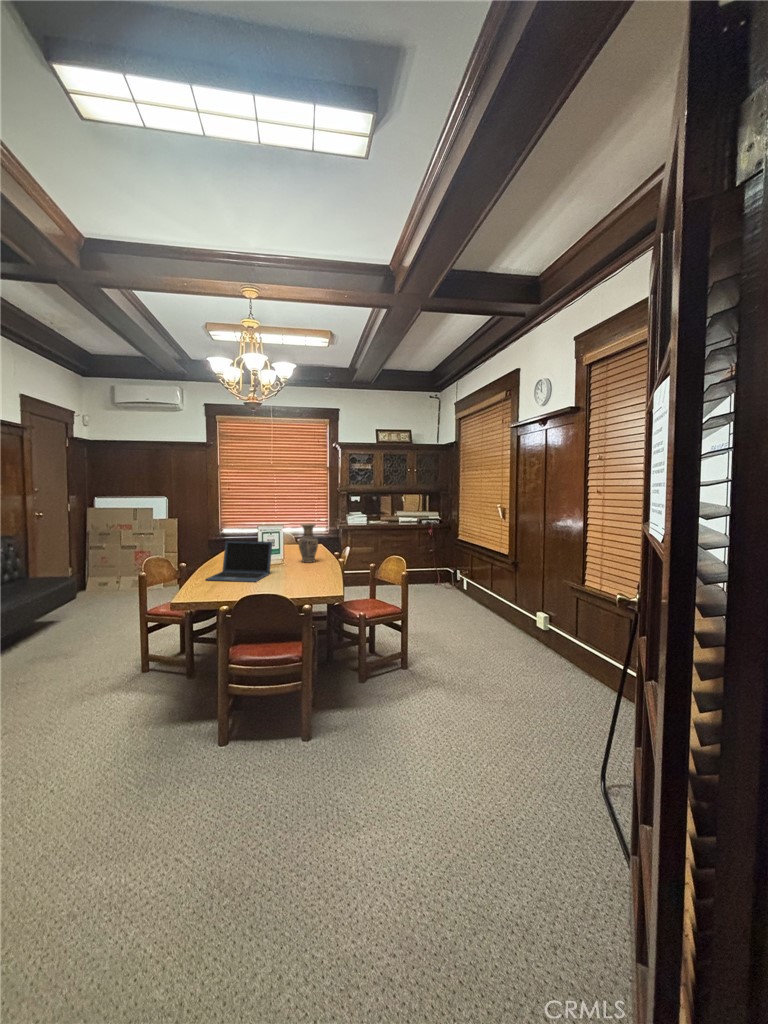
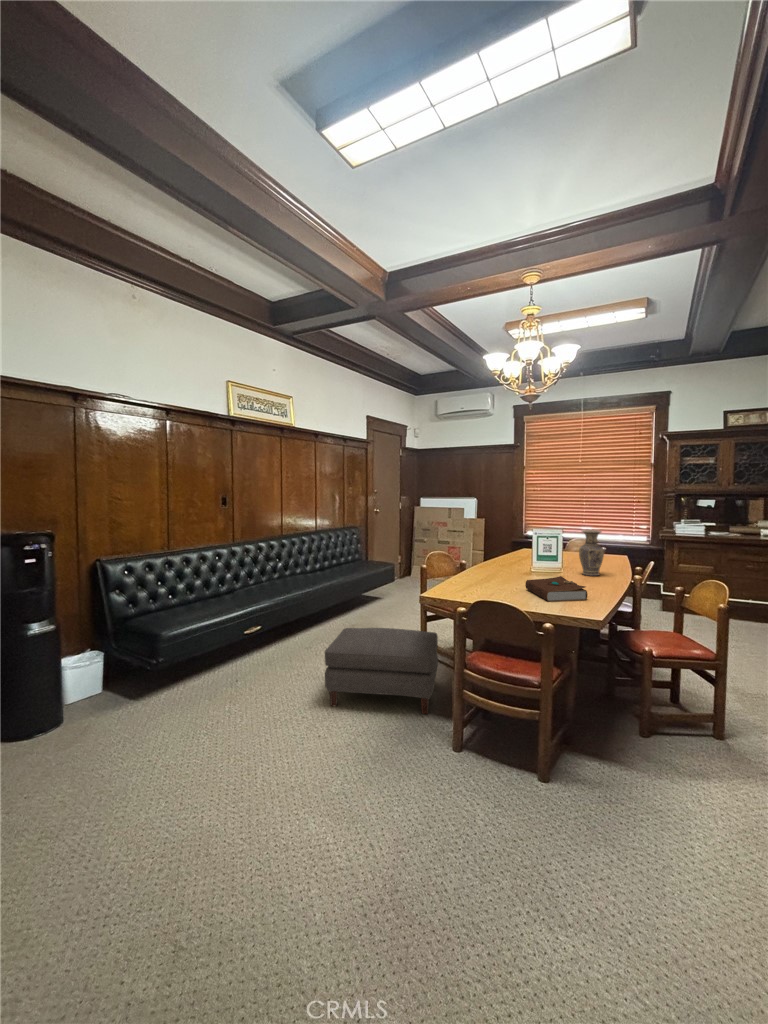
laptop: present [206,540,272,582] -> none [468,542,540,588]
book: none [267,566,322,589] -> present [525,576,588,602]
ottoman: none [27,642,180,766] -> present [325,628,438,714]

